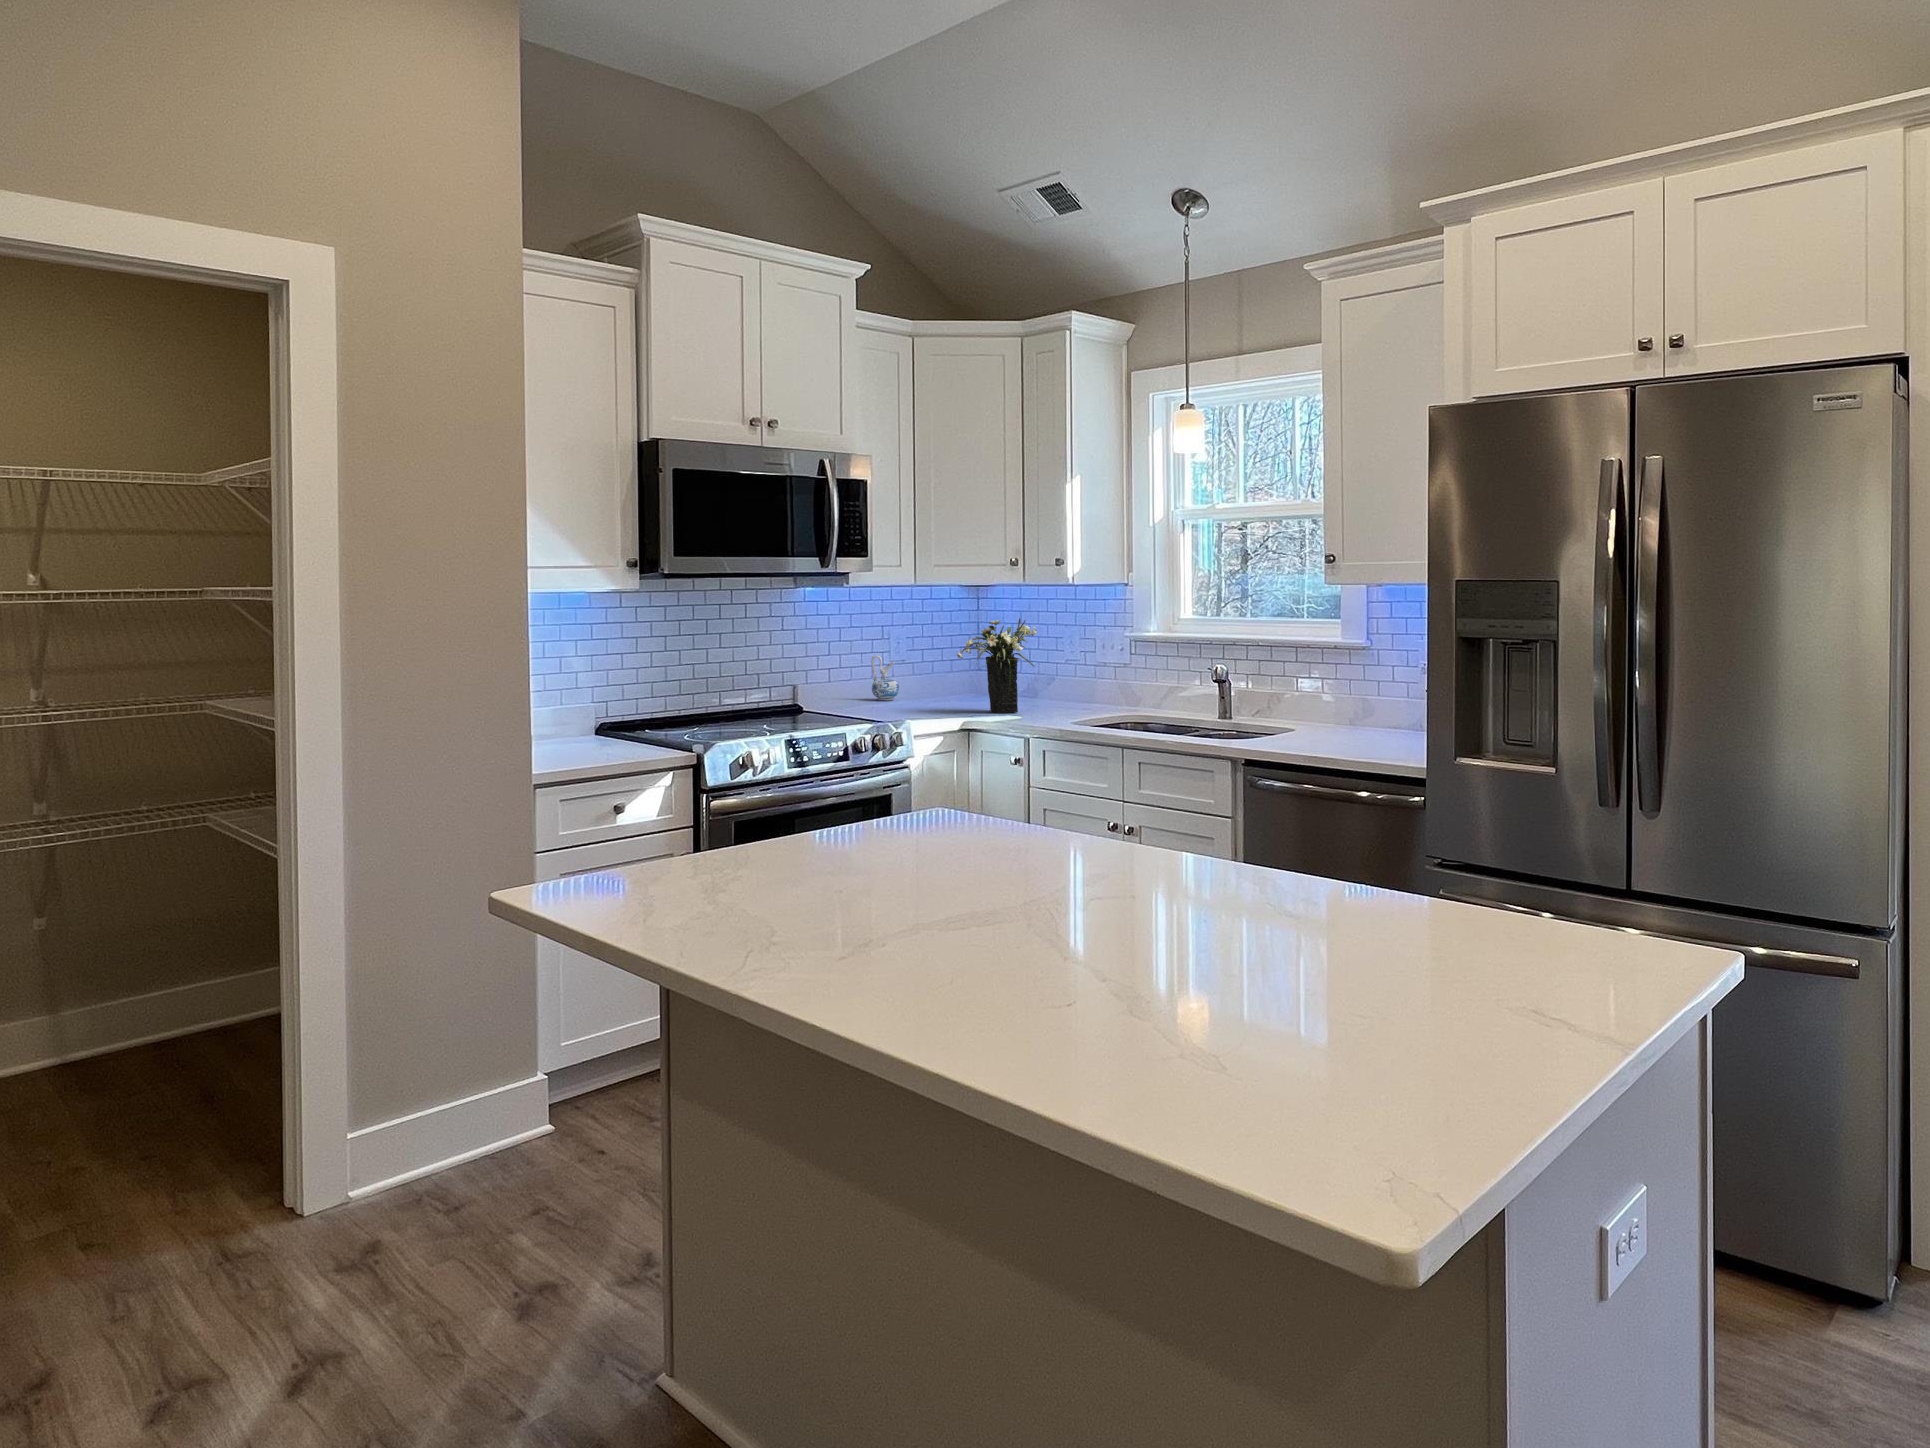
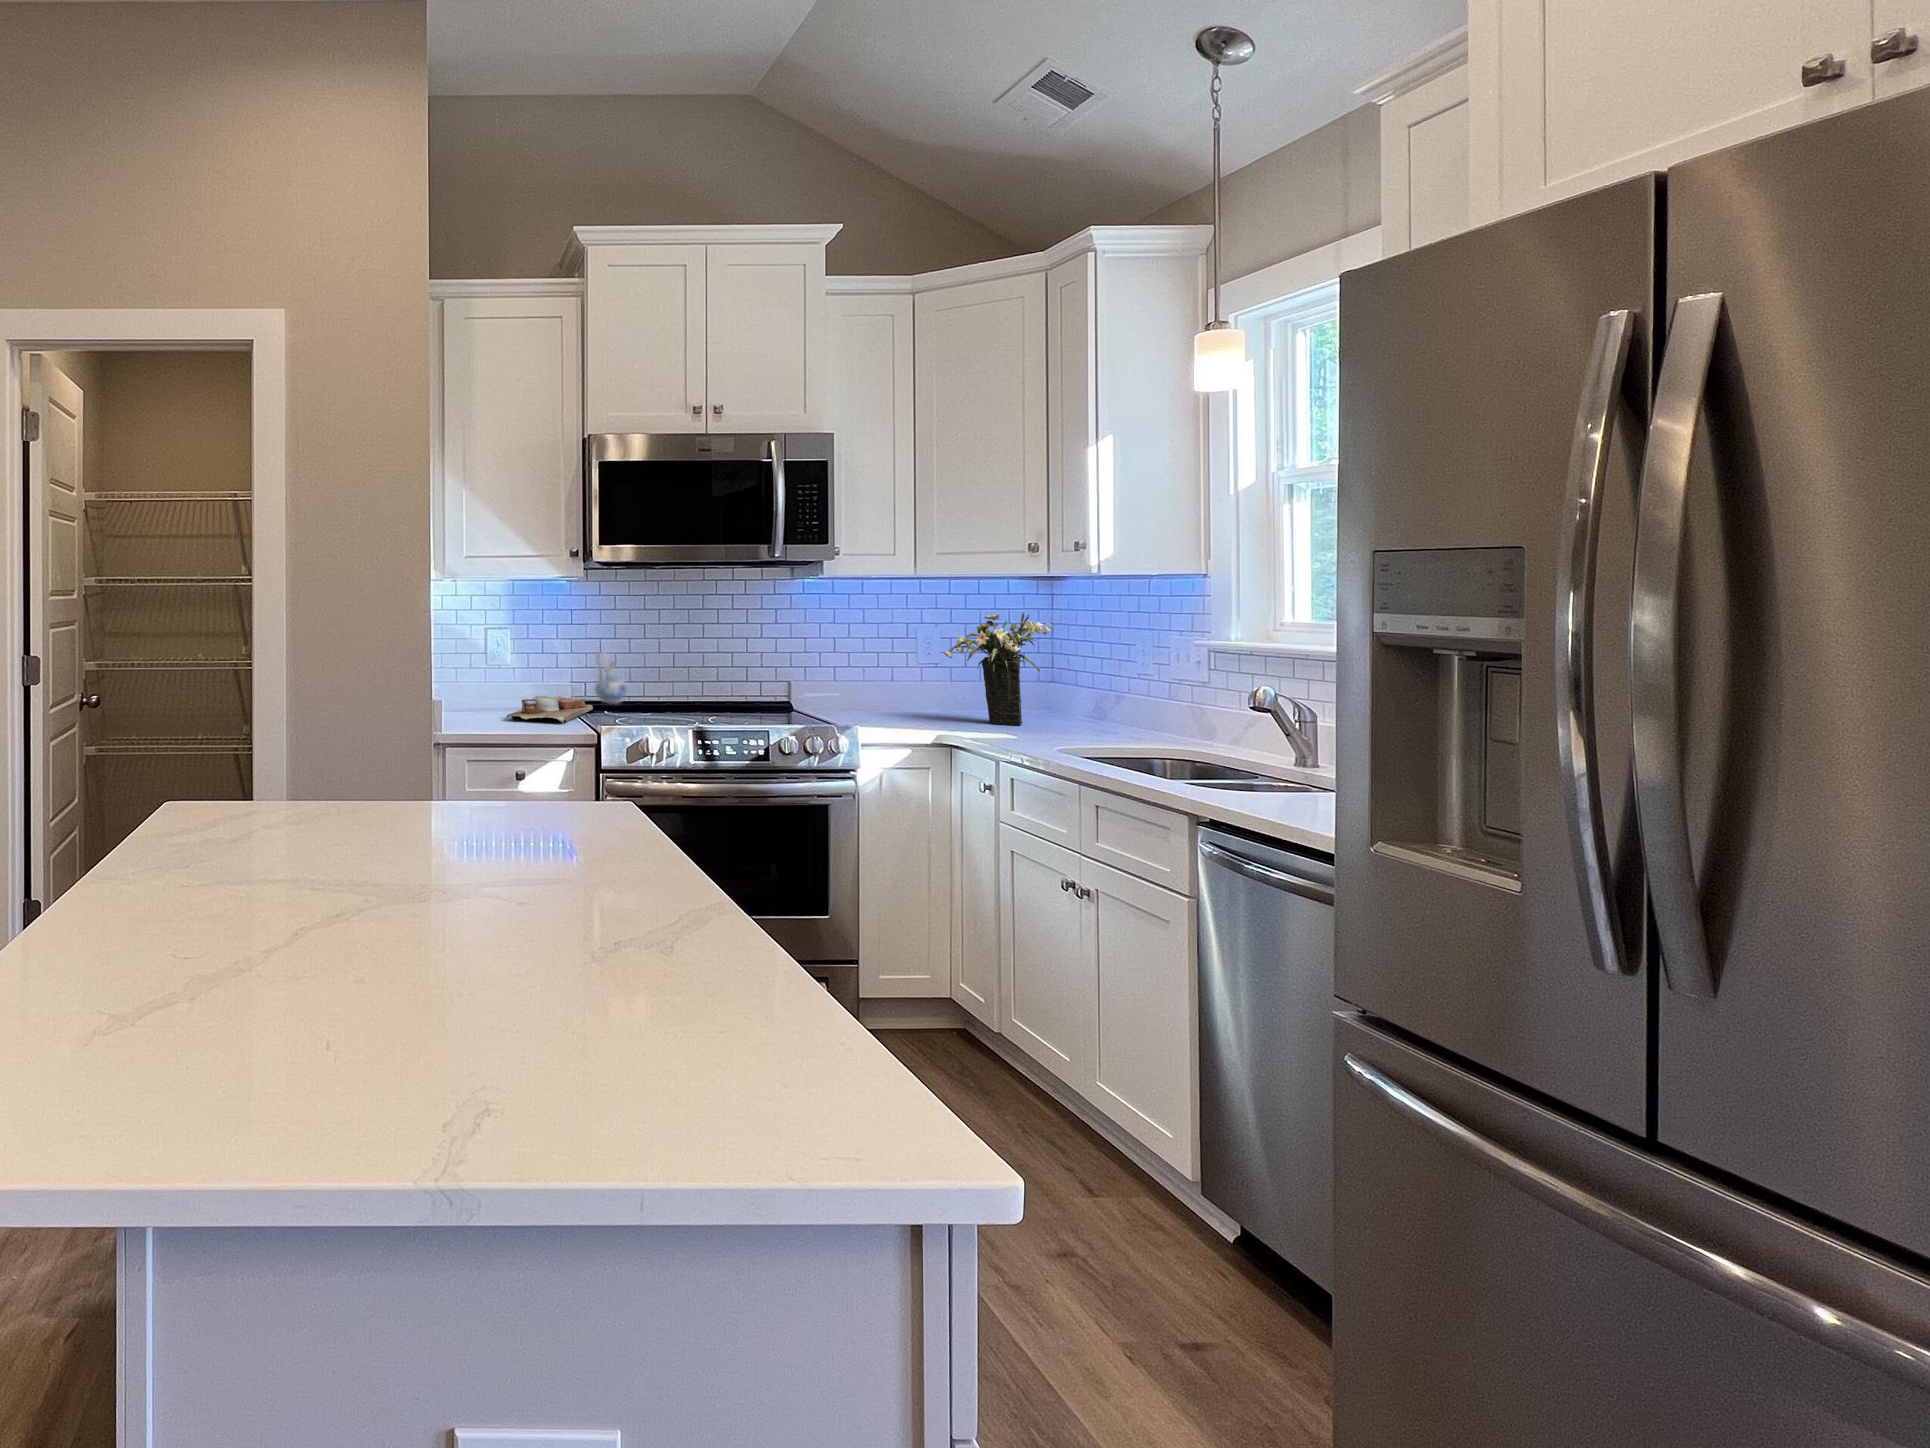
ceramic pitcher: present [871,655,899,700] -> present [595,652,626,703]
cutting board: none [584,716,653,743] -> present [507,696,593,723]

